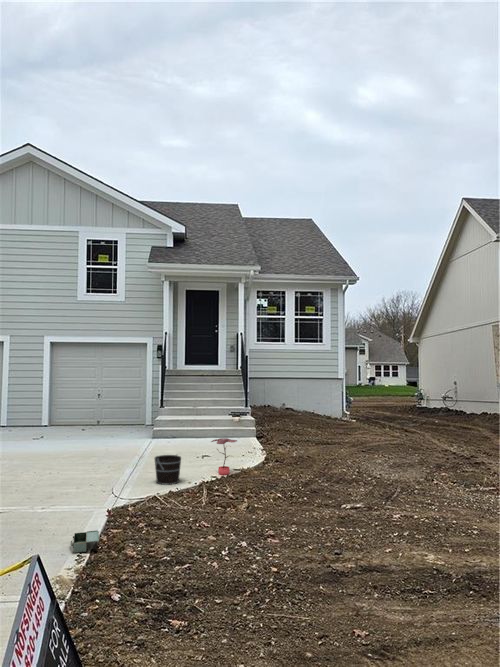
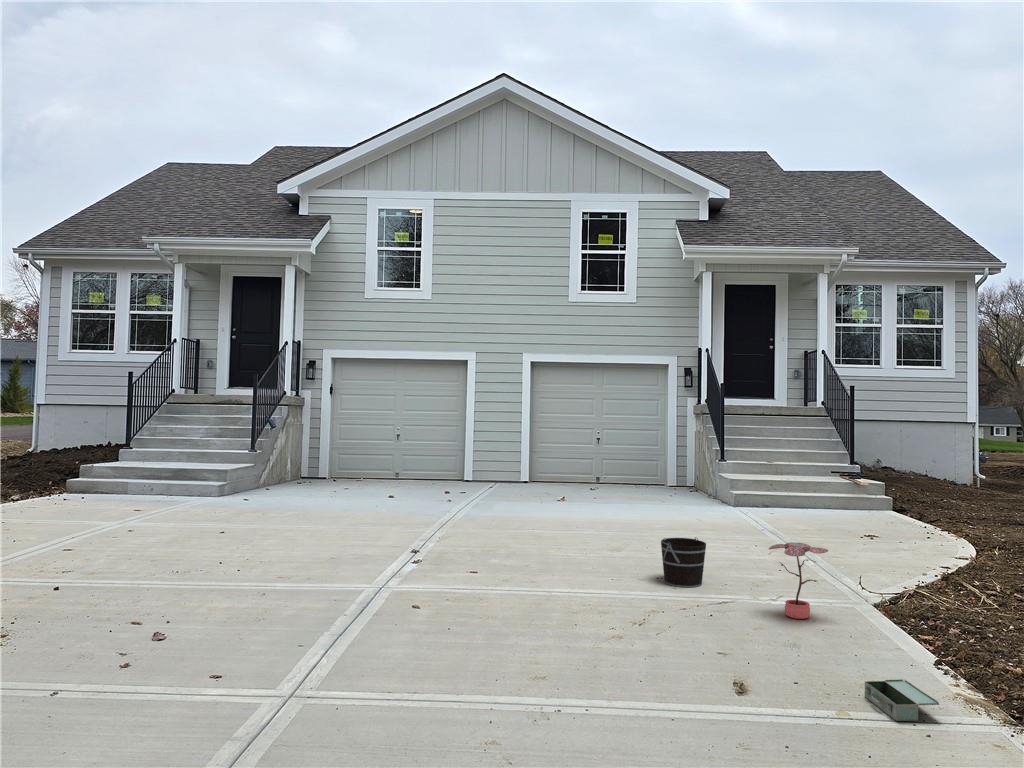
potted plant: present [211,438,237,475] -> present [769,542,828,619]
bucket: present [155,455,181,485] -> present [661,537,706,587]

